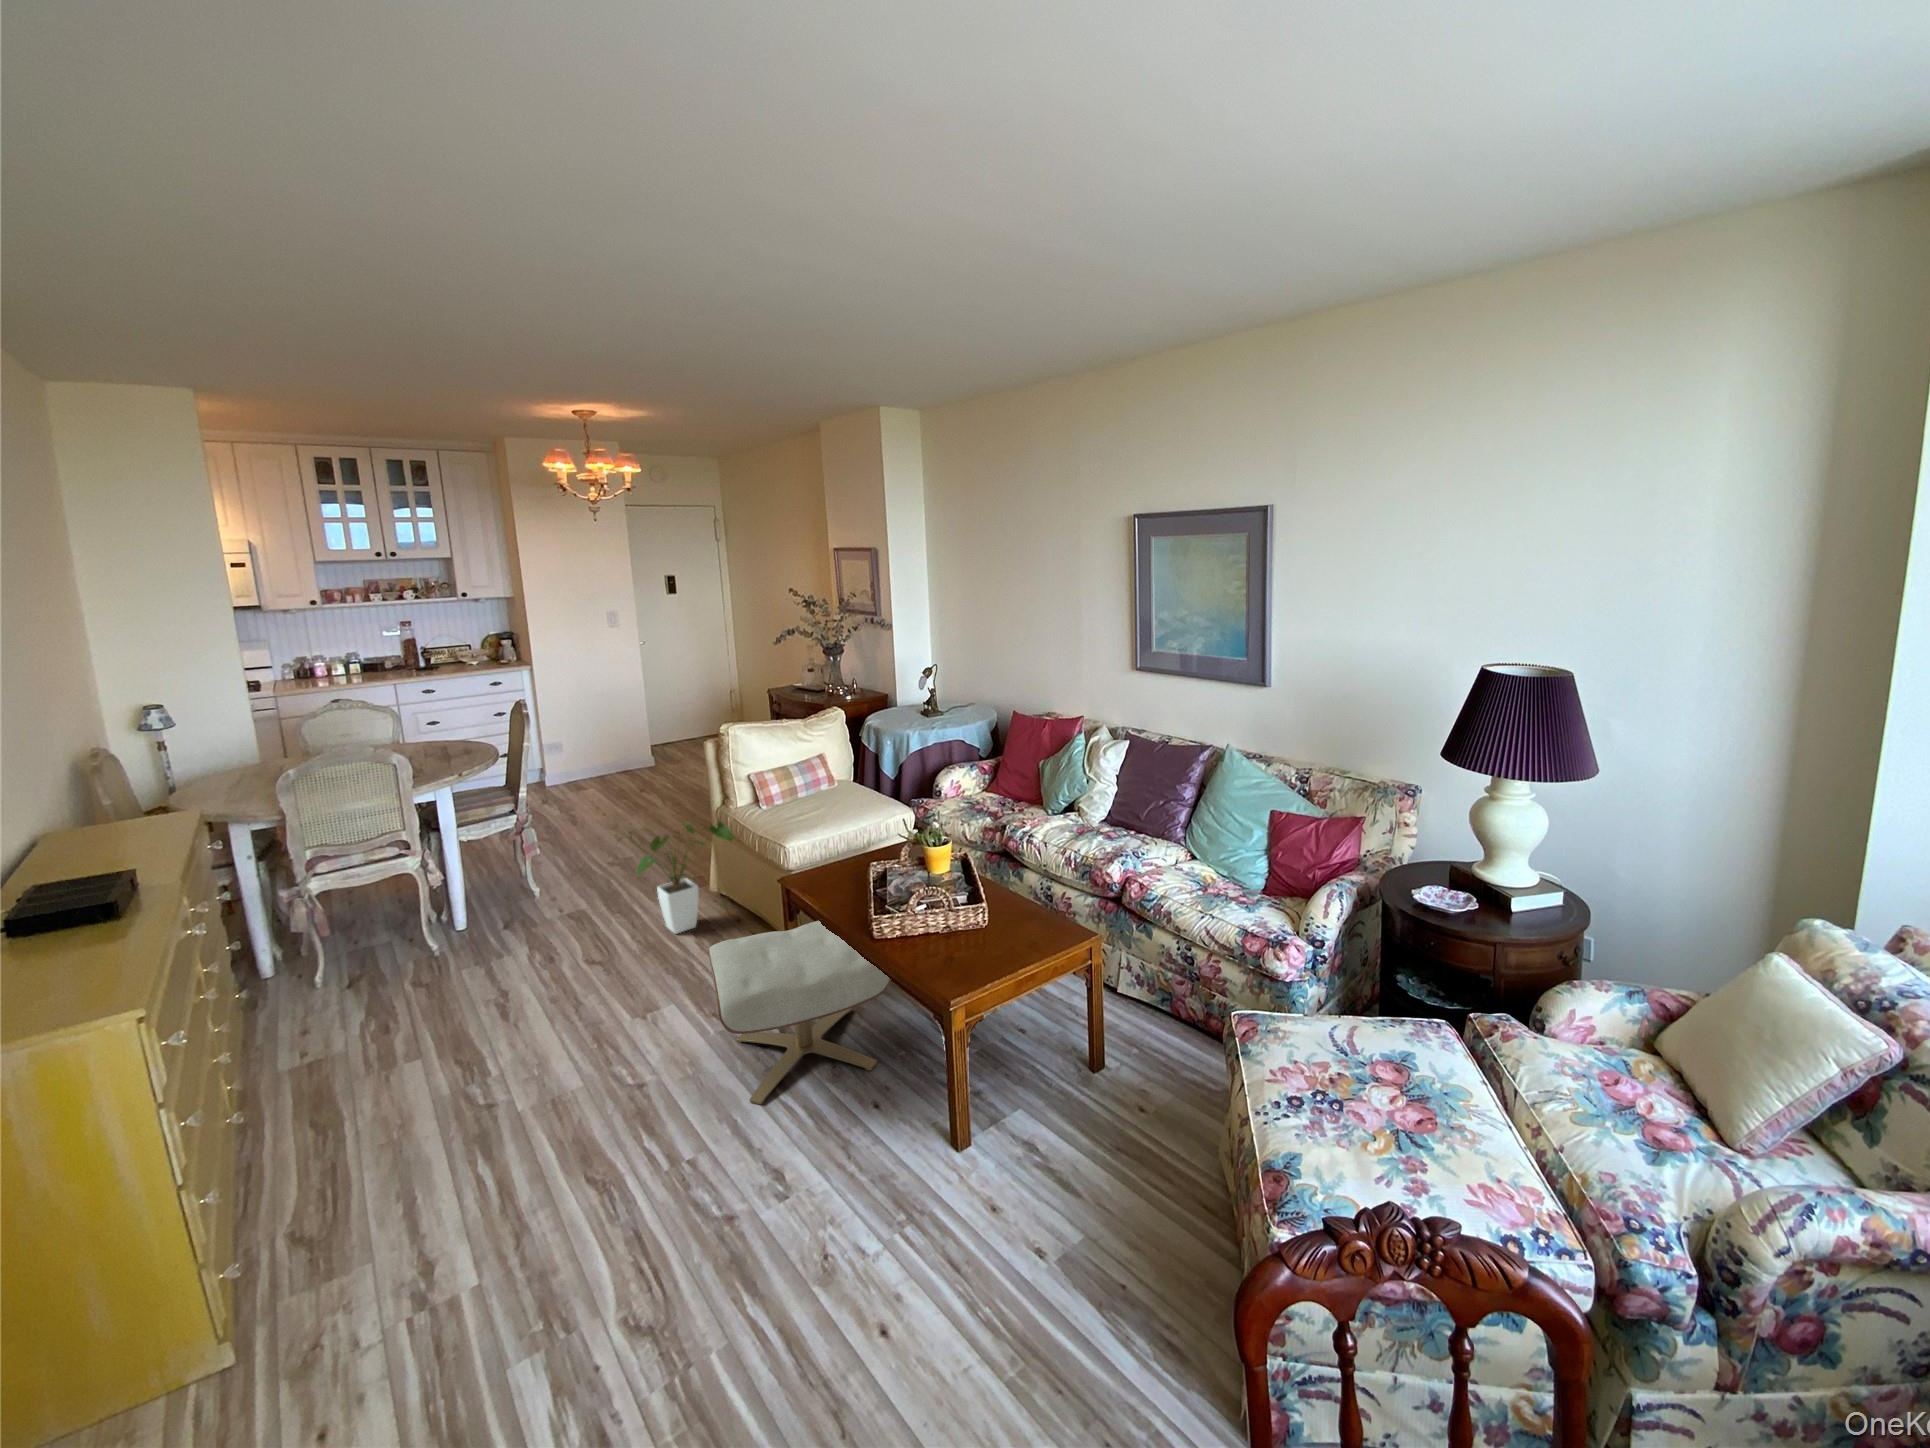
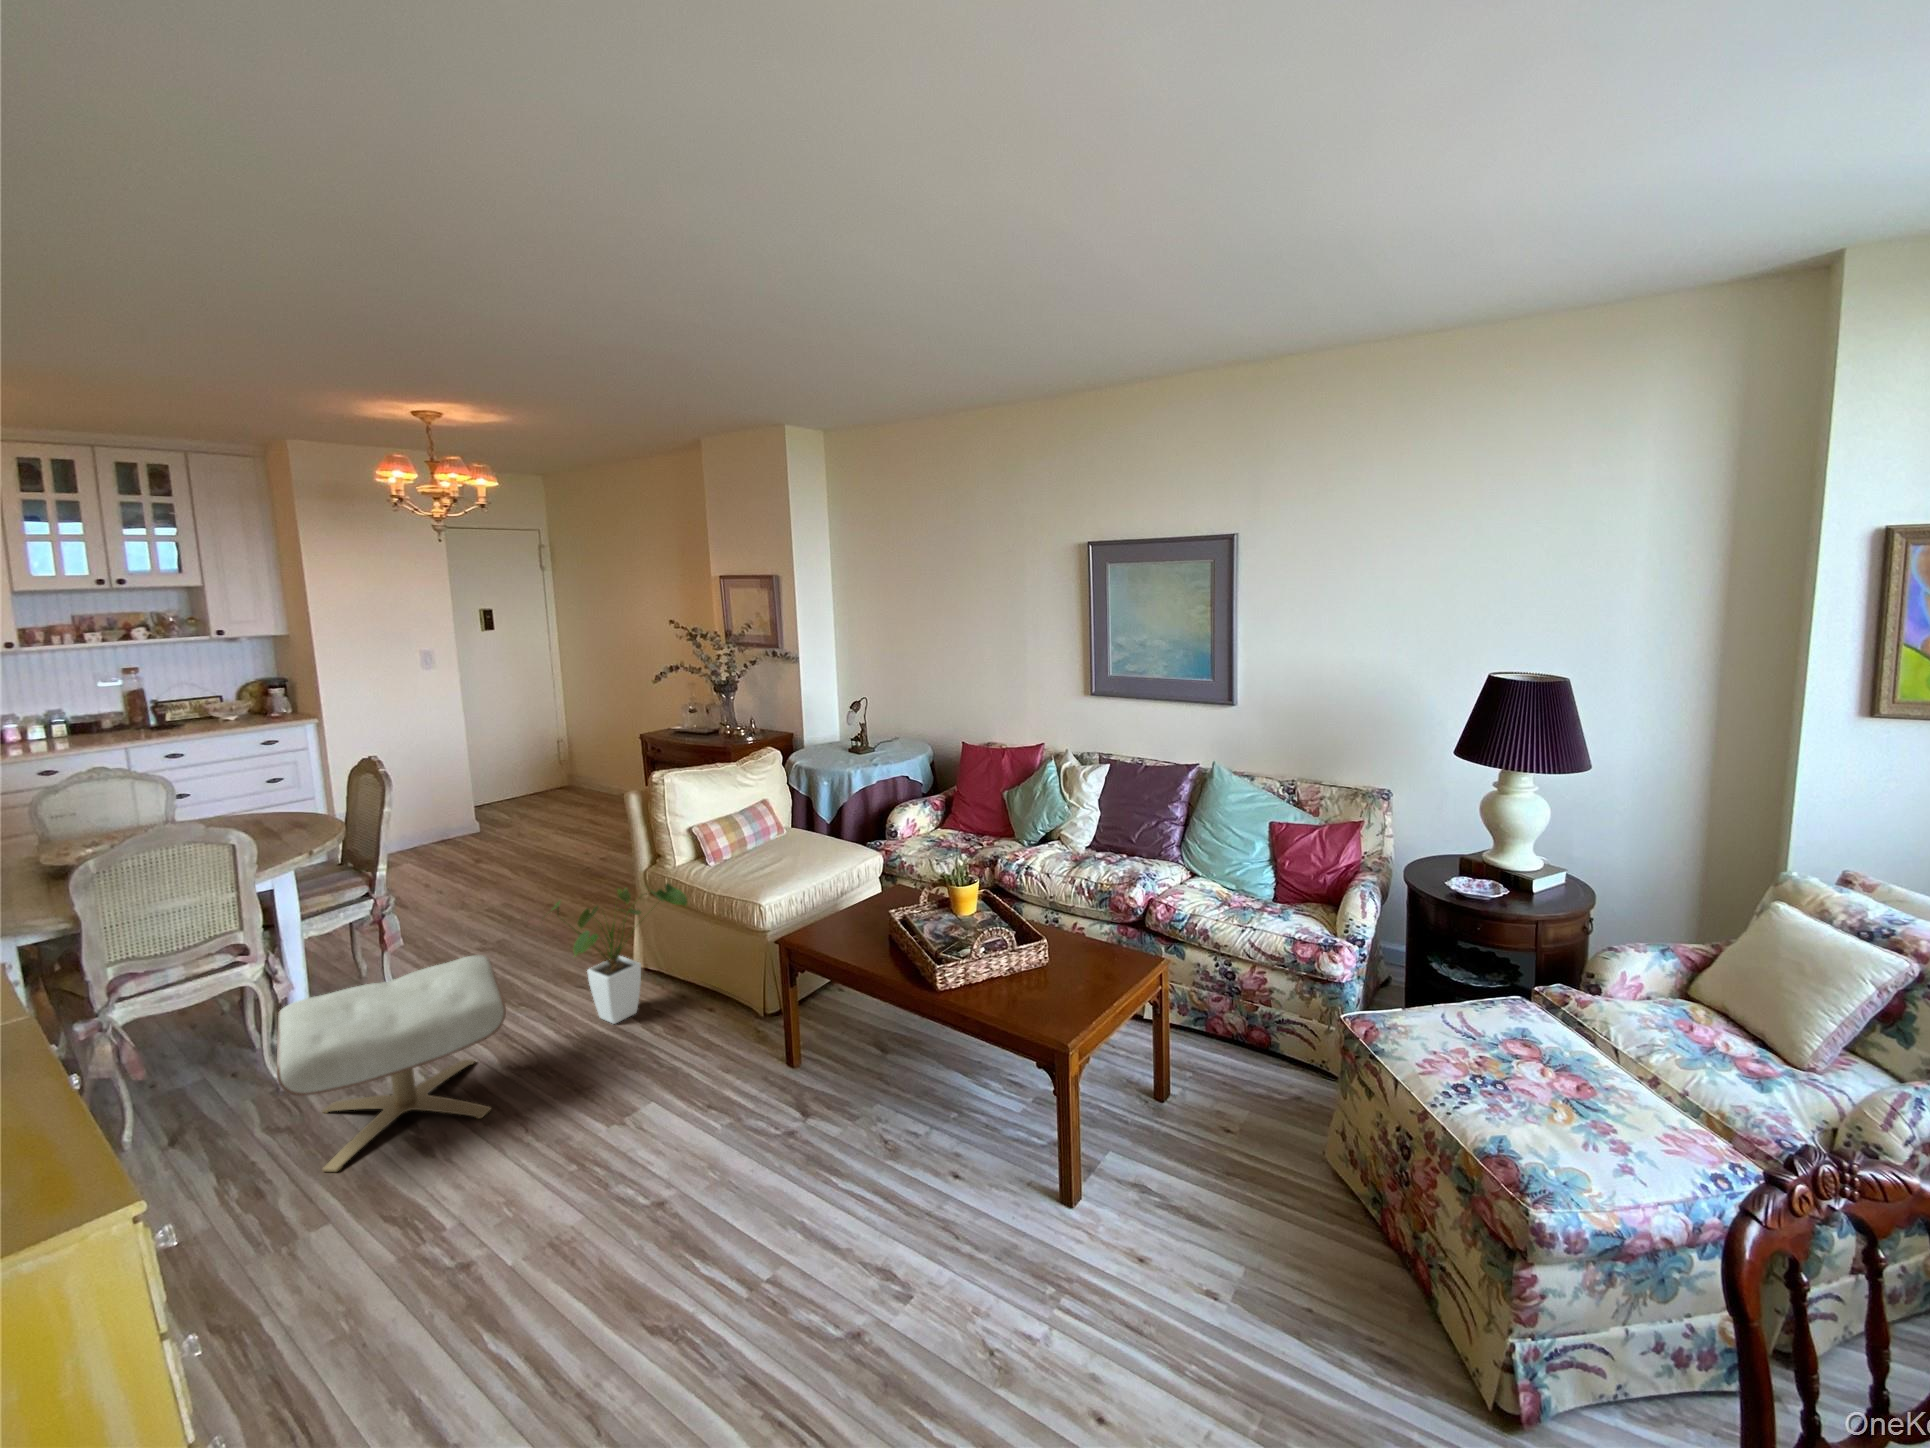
ottoman: present [708,921,891,1105] -> present [277,955,506,1172]

